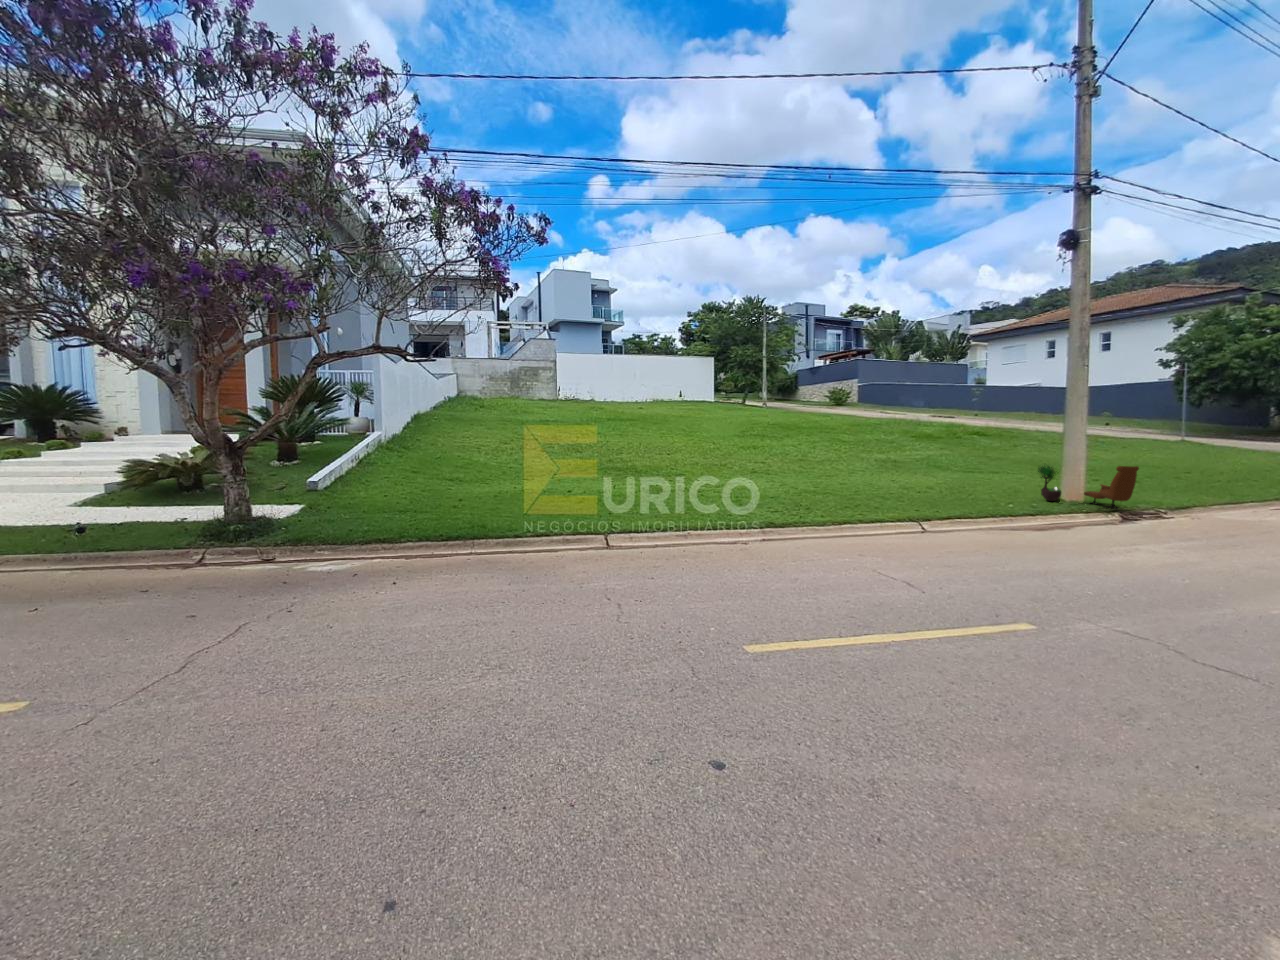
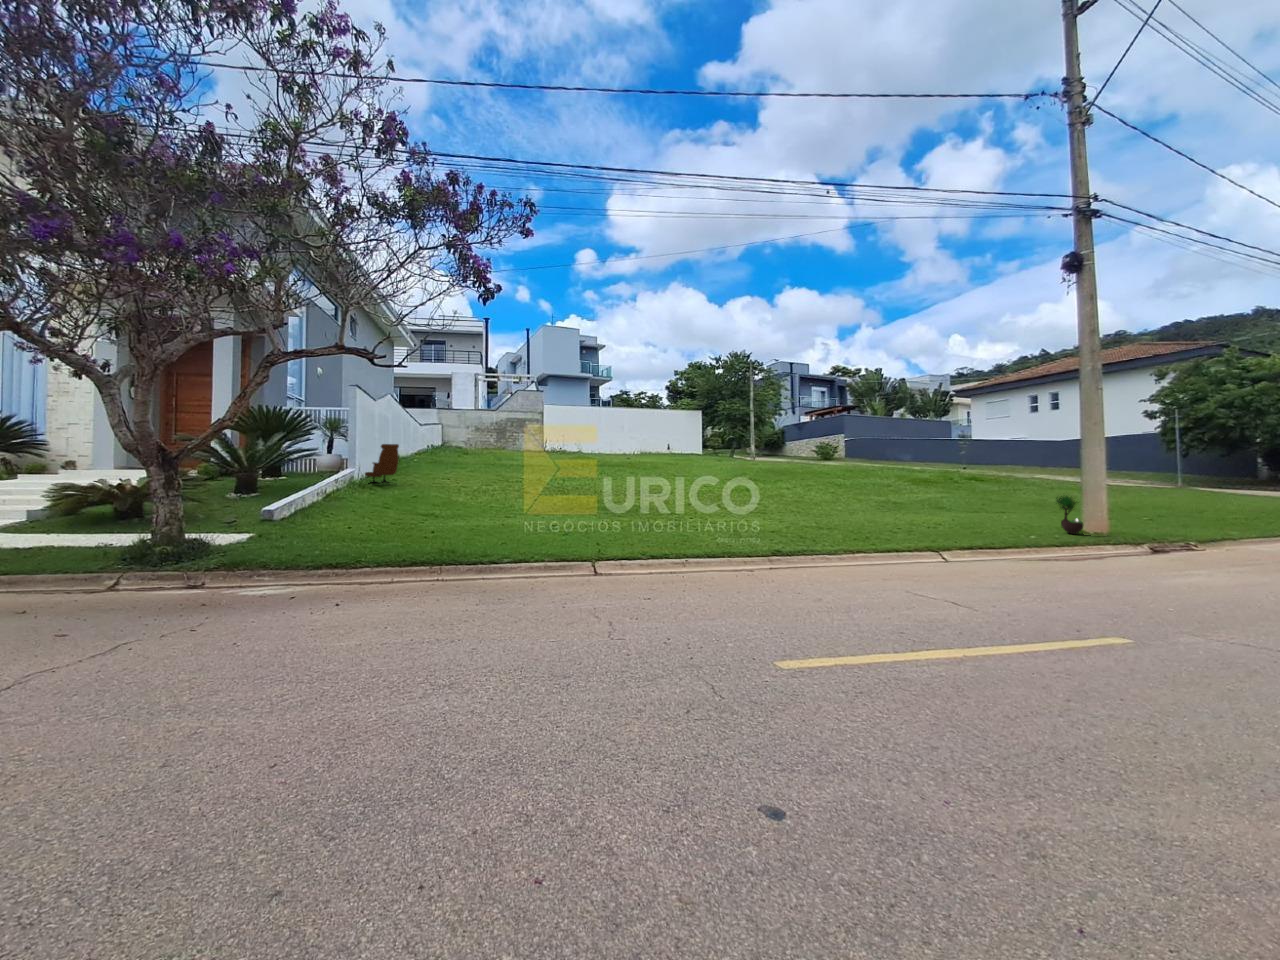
lounge chair: present [1084,466,1139,510] -> present [365,444,399,484]

